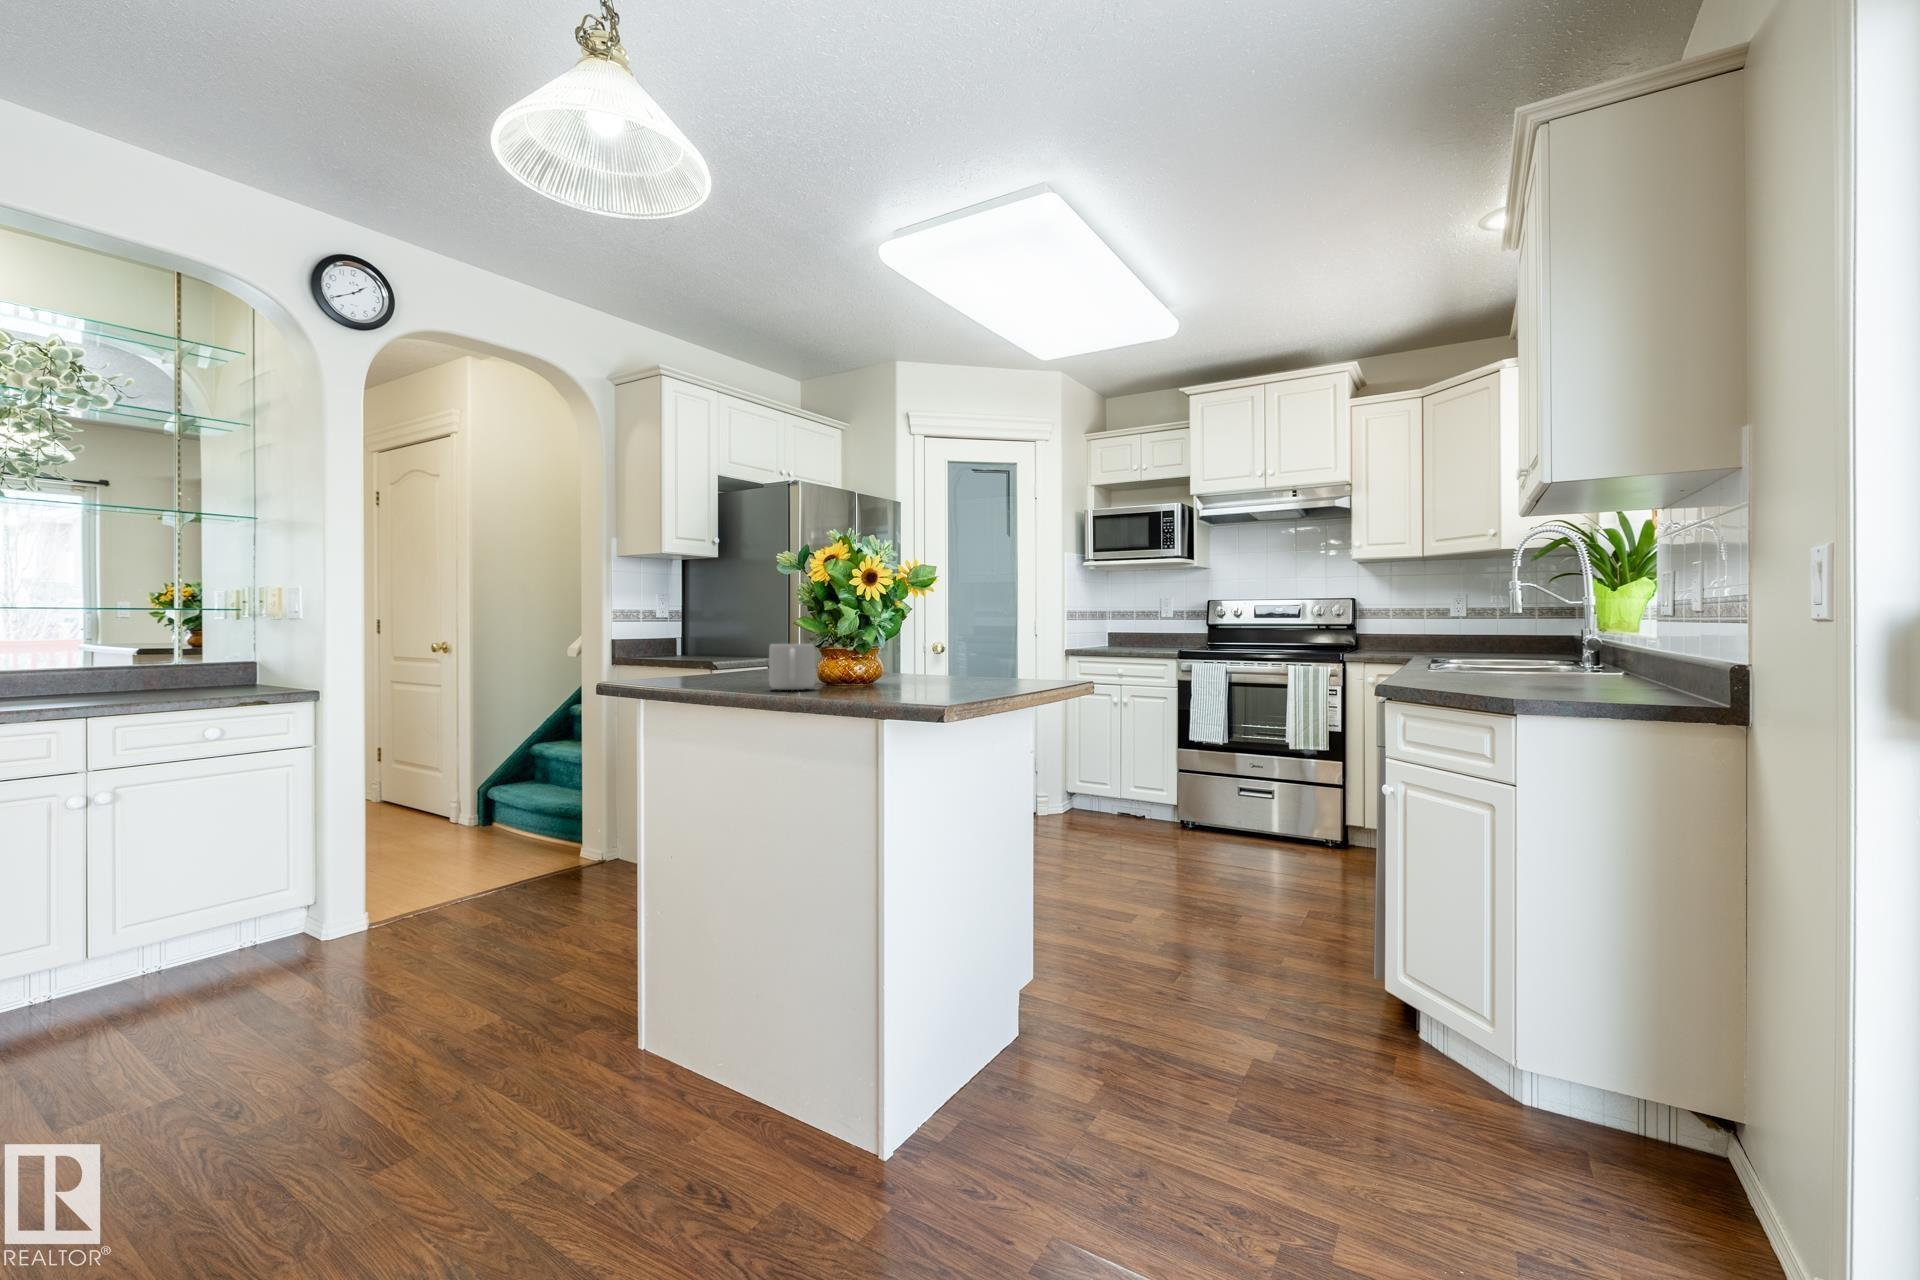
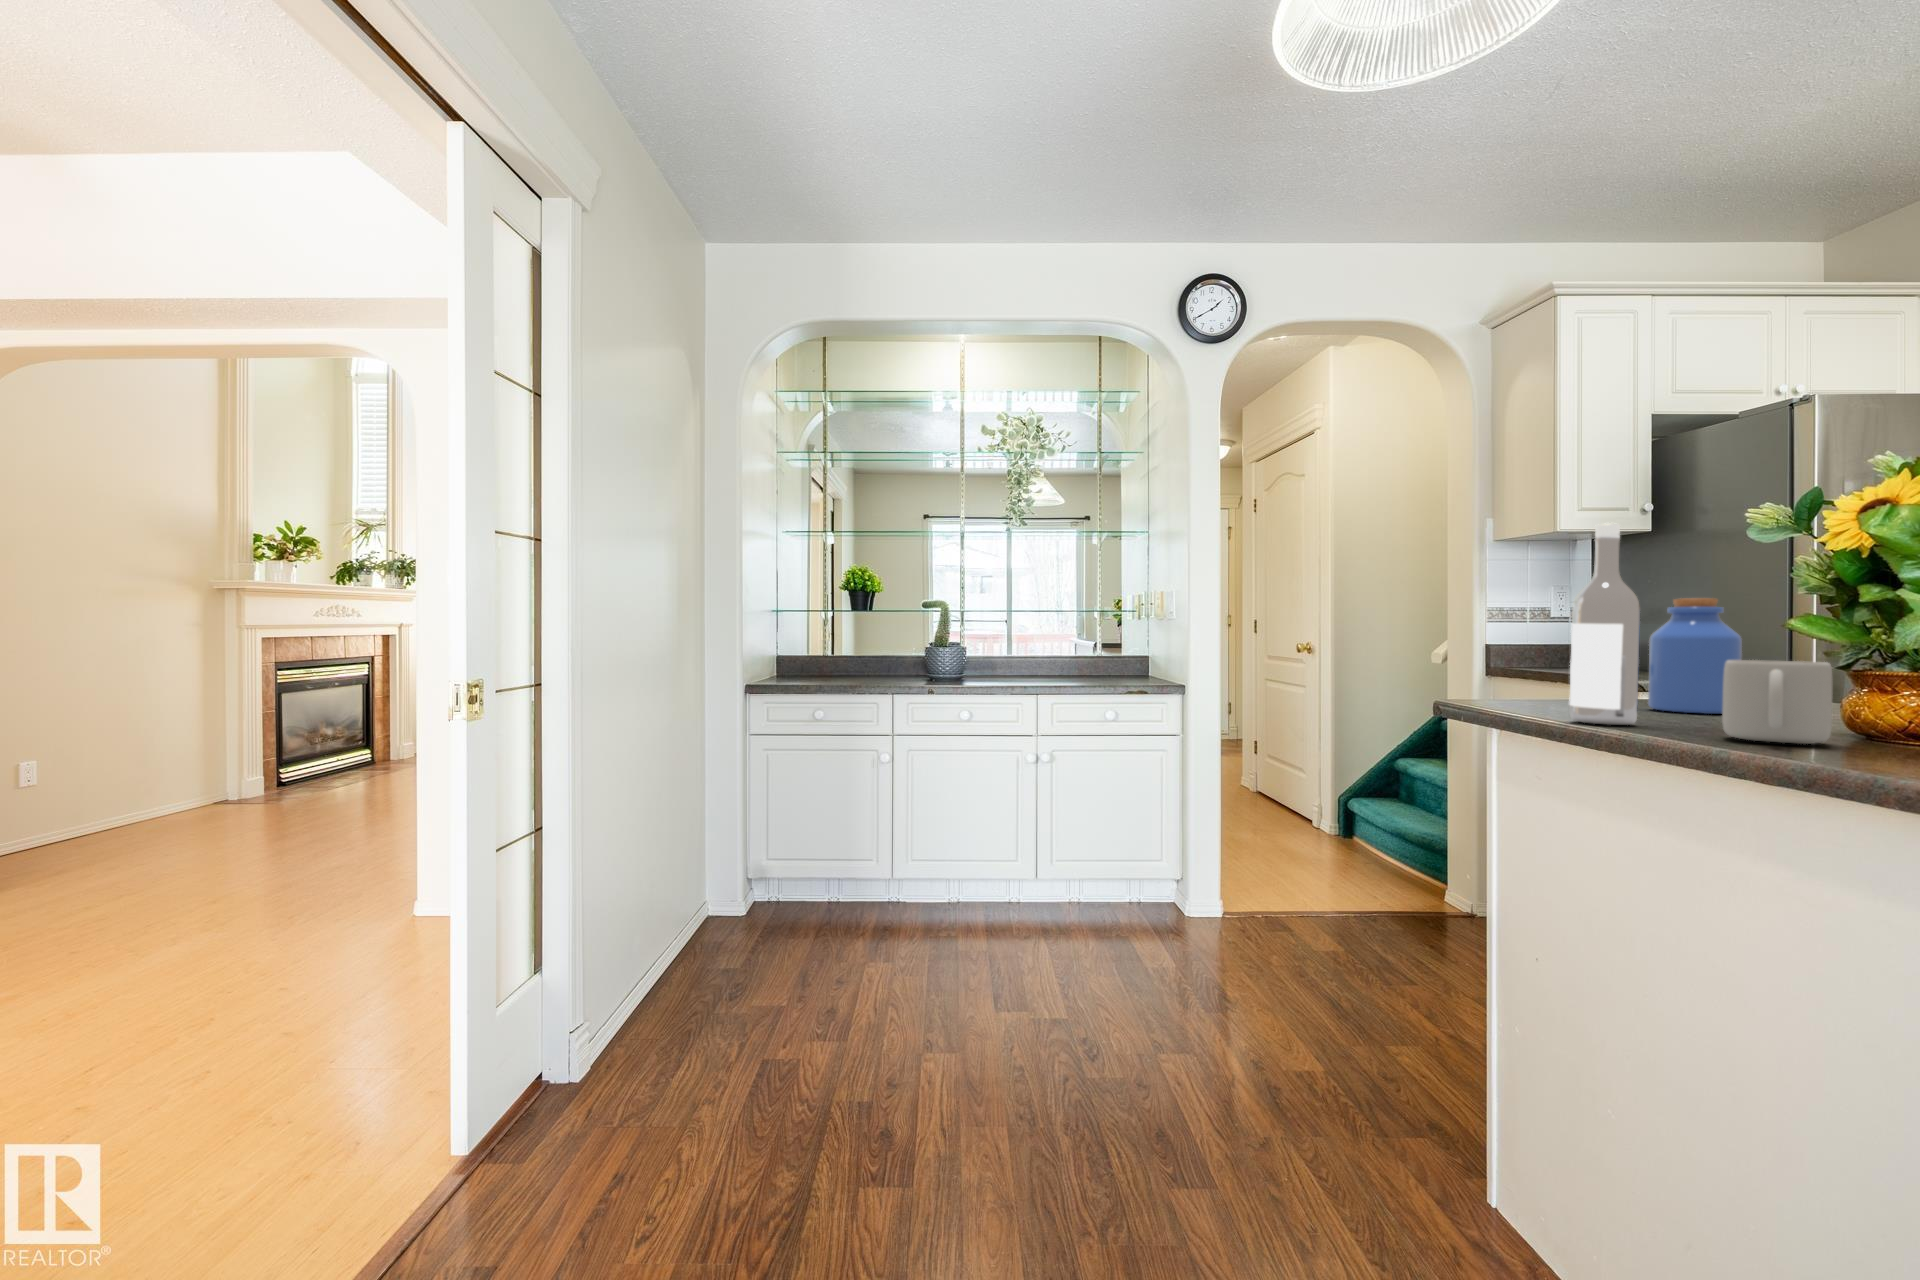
wine bottle: none [689,557,726,688] -> present [1569,523,1640,725]
jar: none [728,606,774,680] -> present [1648,598,1742,714]

